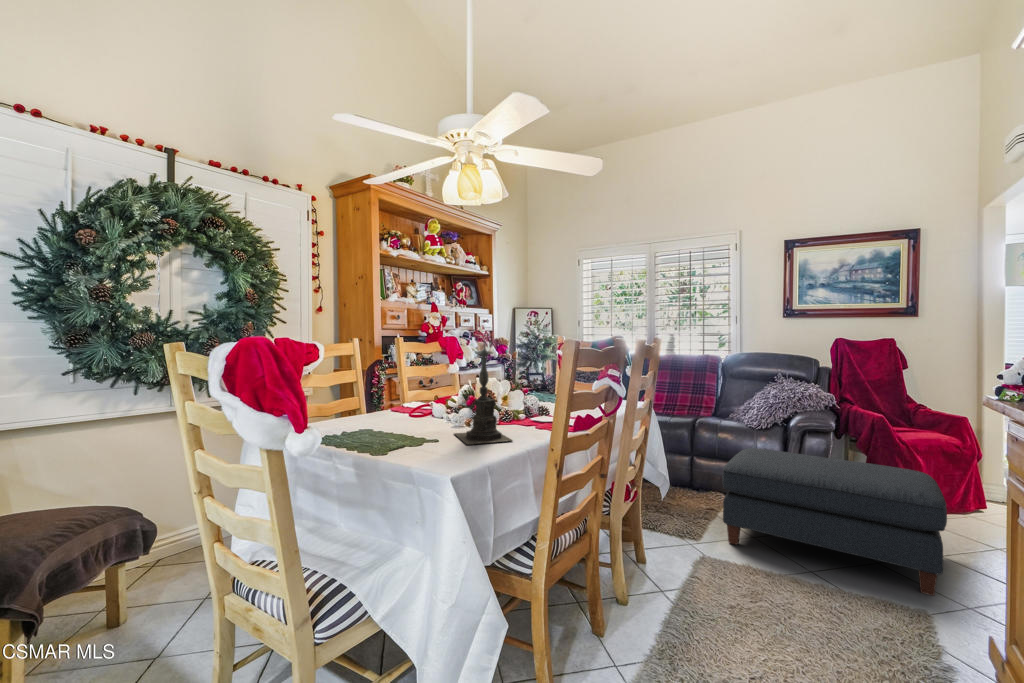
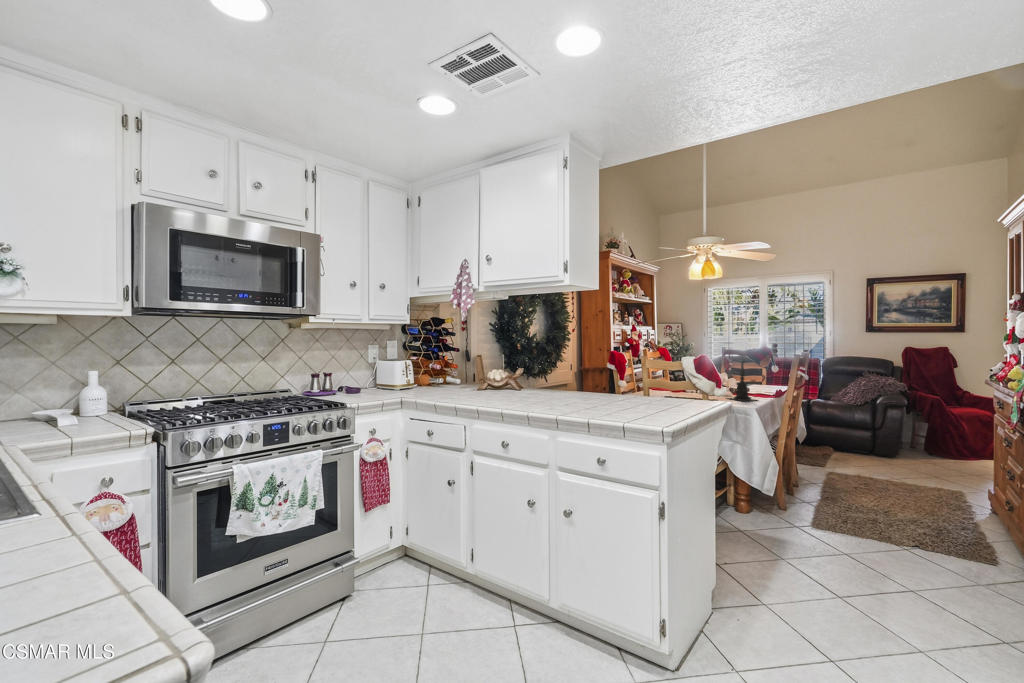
ottoman: present [722,448,947,596] -> none [839,416,970,485]

